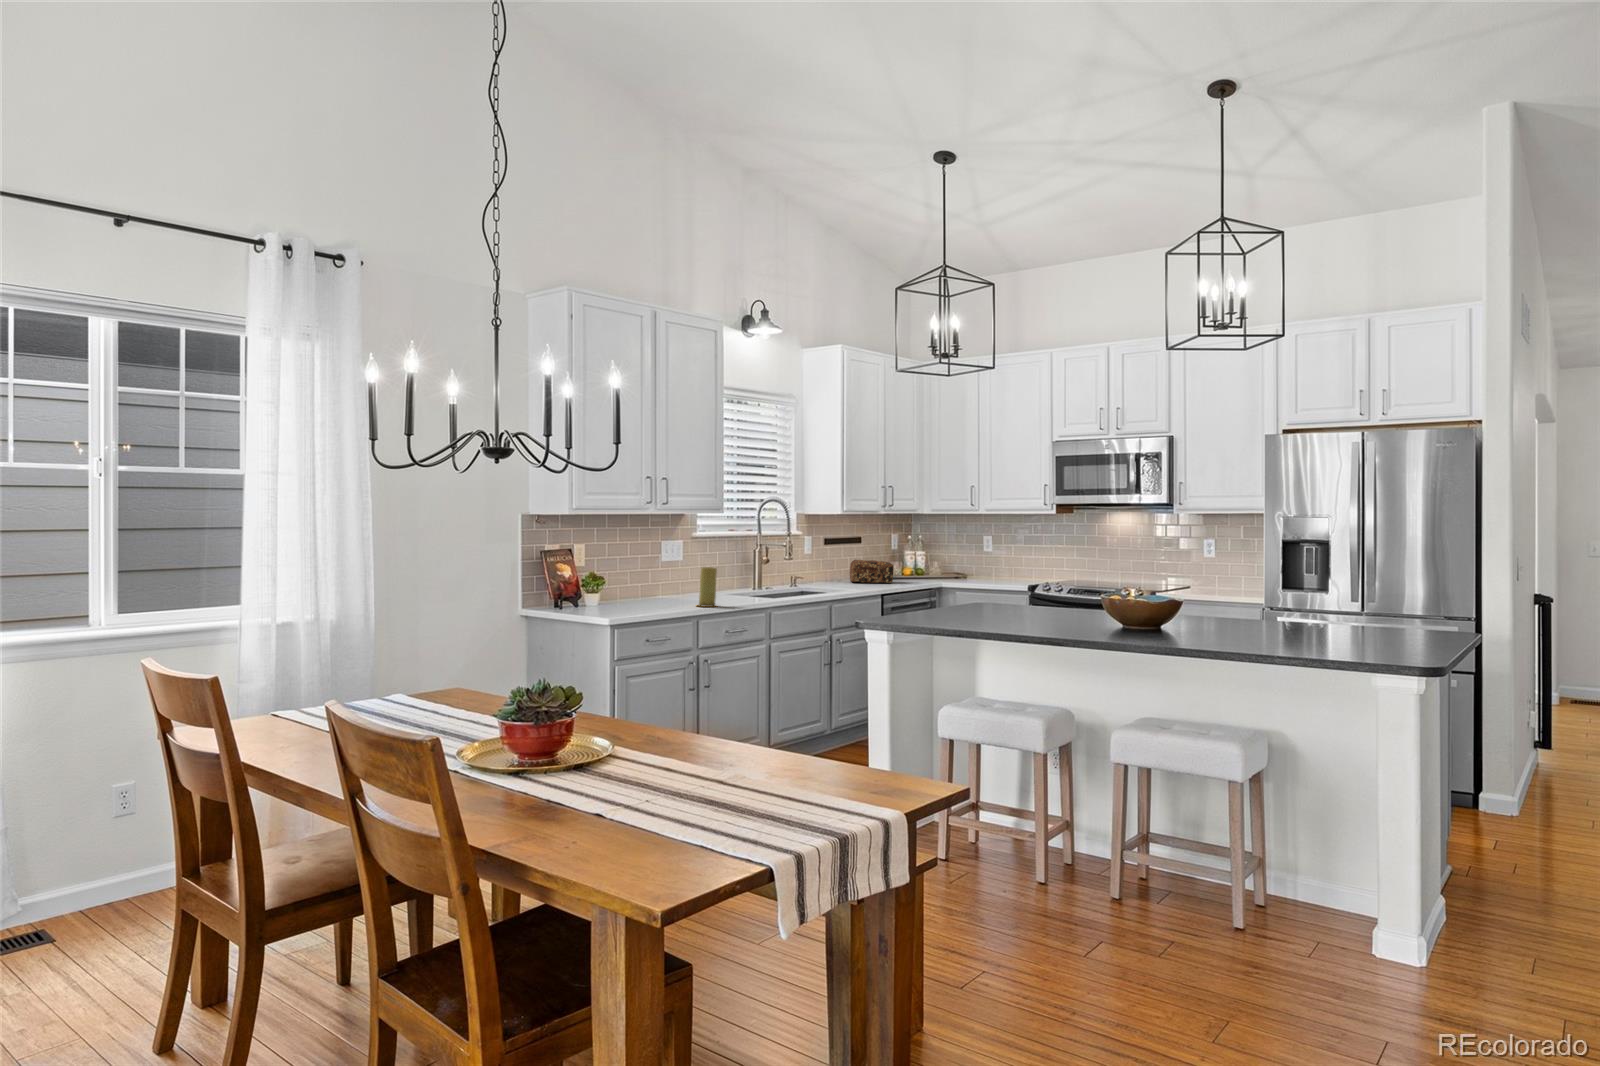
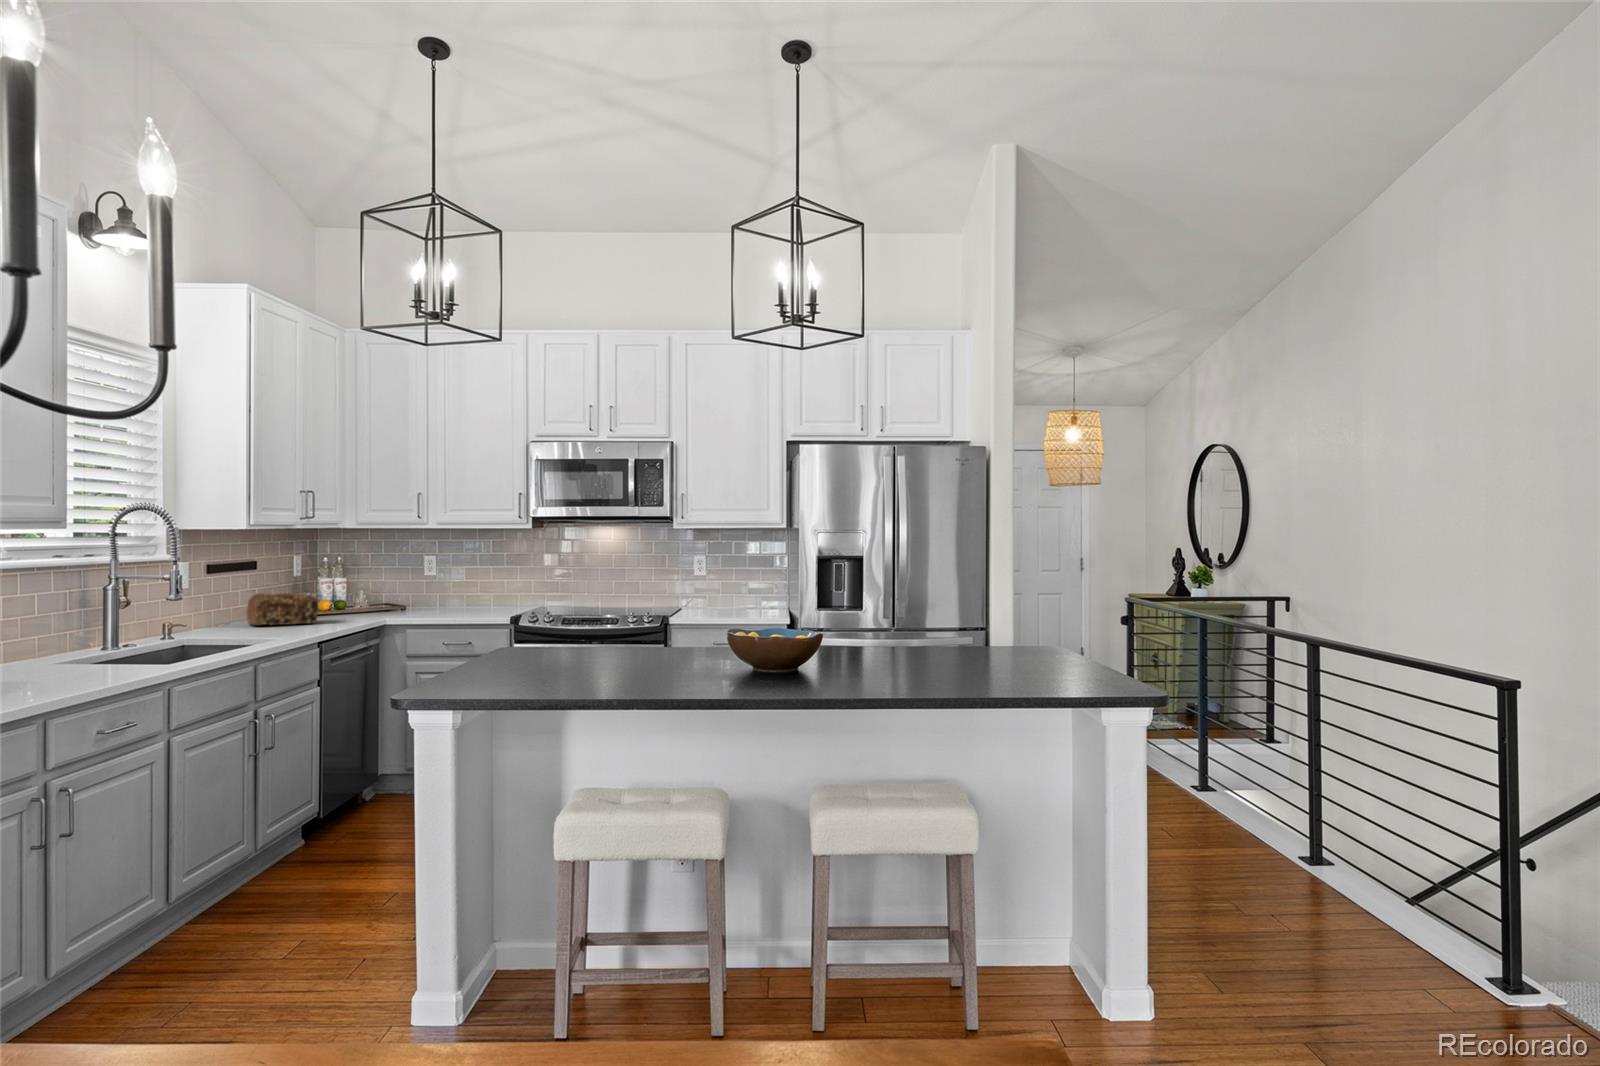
candle: present [698,567,717,607] -> none [27,623,75,693]

